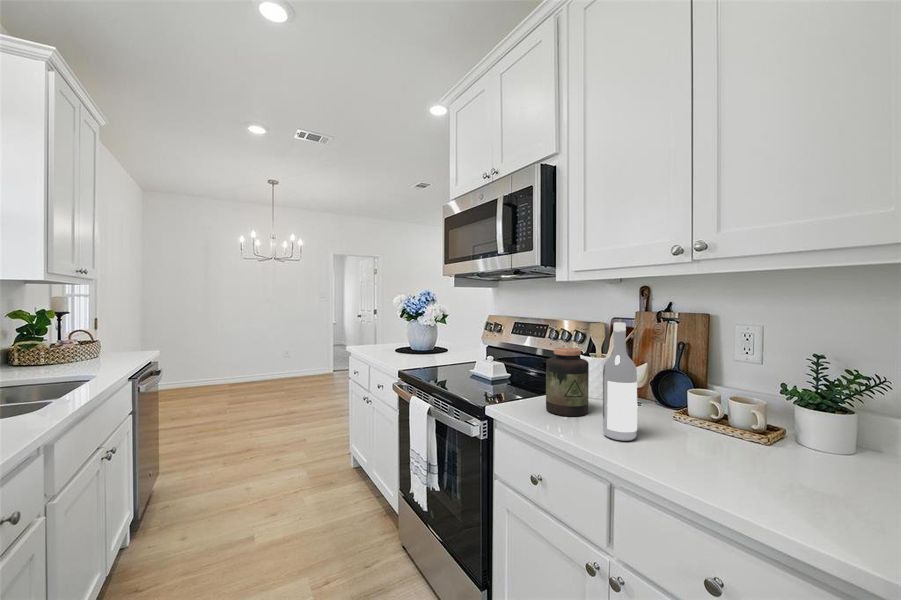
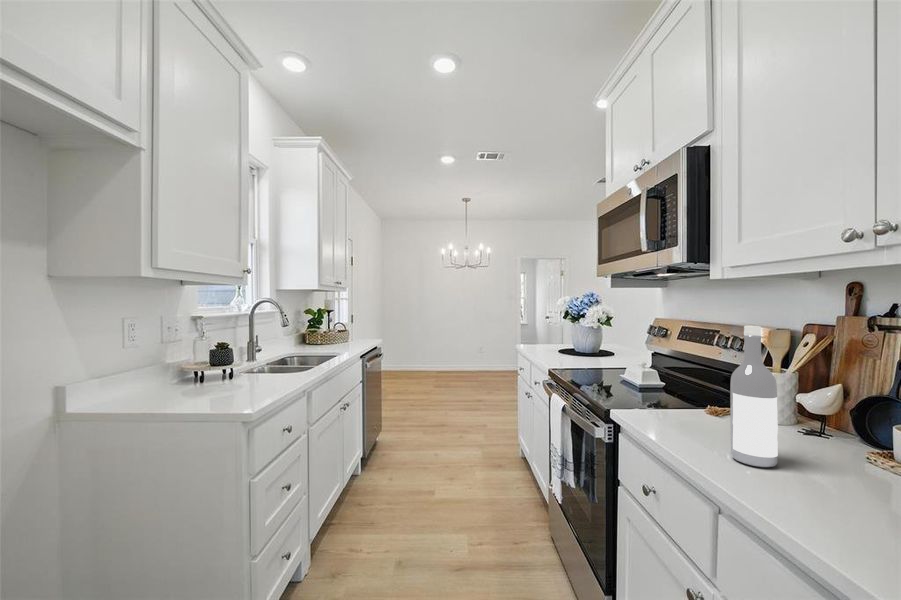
jar: present [546,348,589,416] -> none [680,354,735,434]

